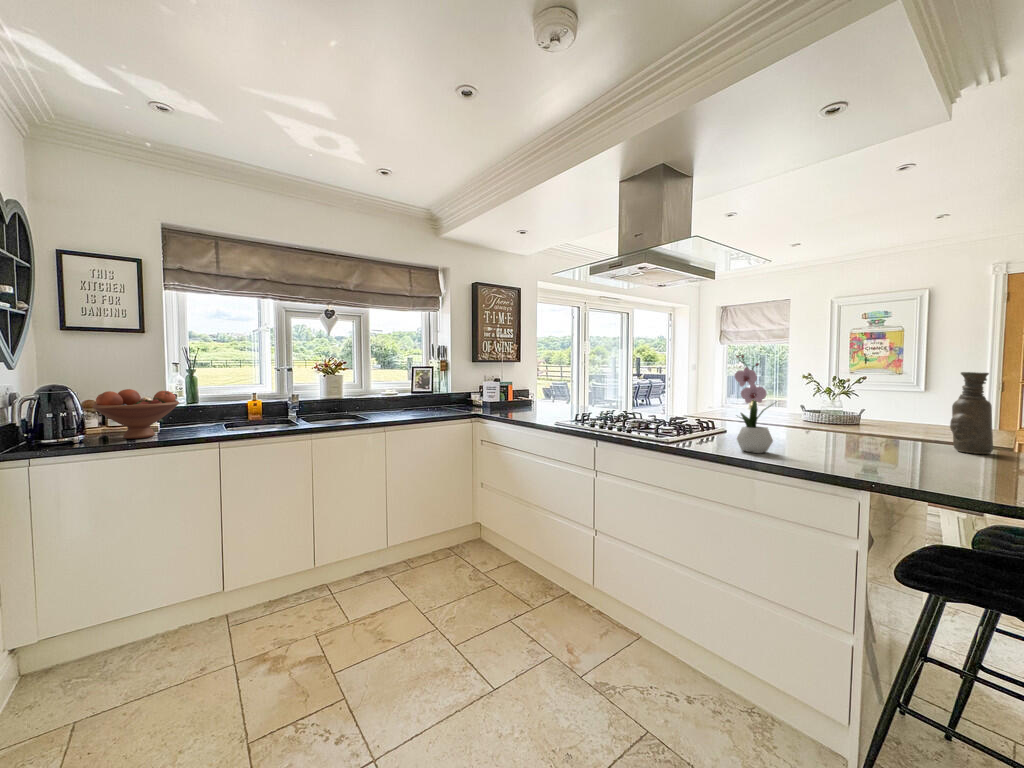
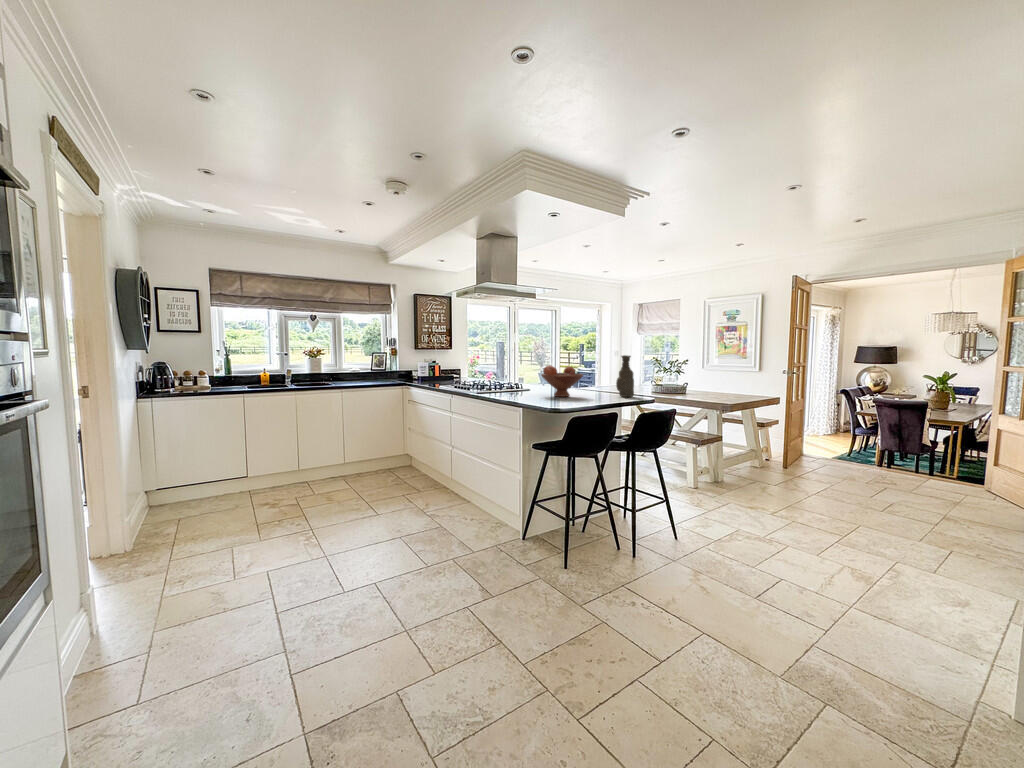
flower arrangement: present [735,355,773,453] -> none [498,346,521,395]
fruit bowl: present [93,389,179,439] -> present [541,365,583,397]

